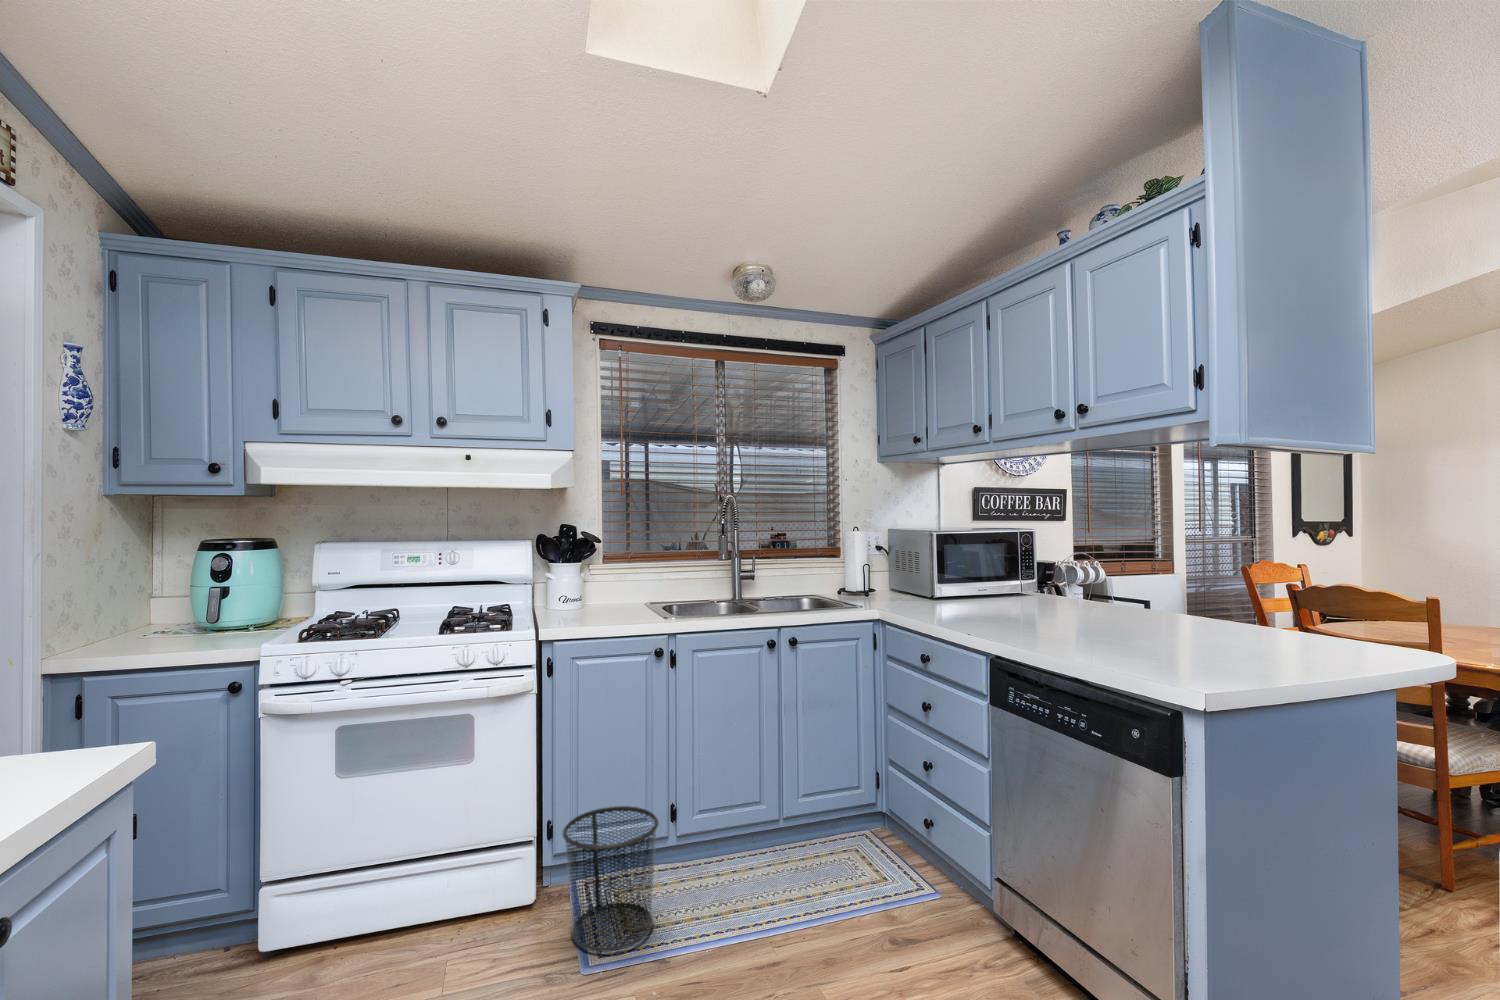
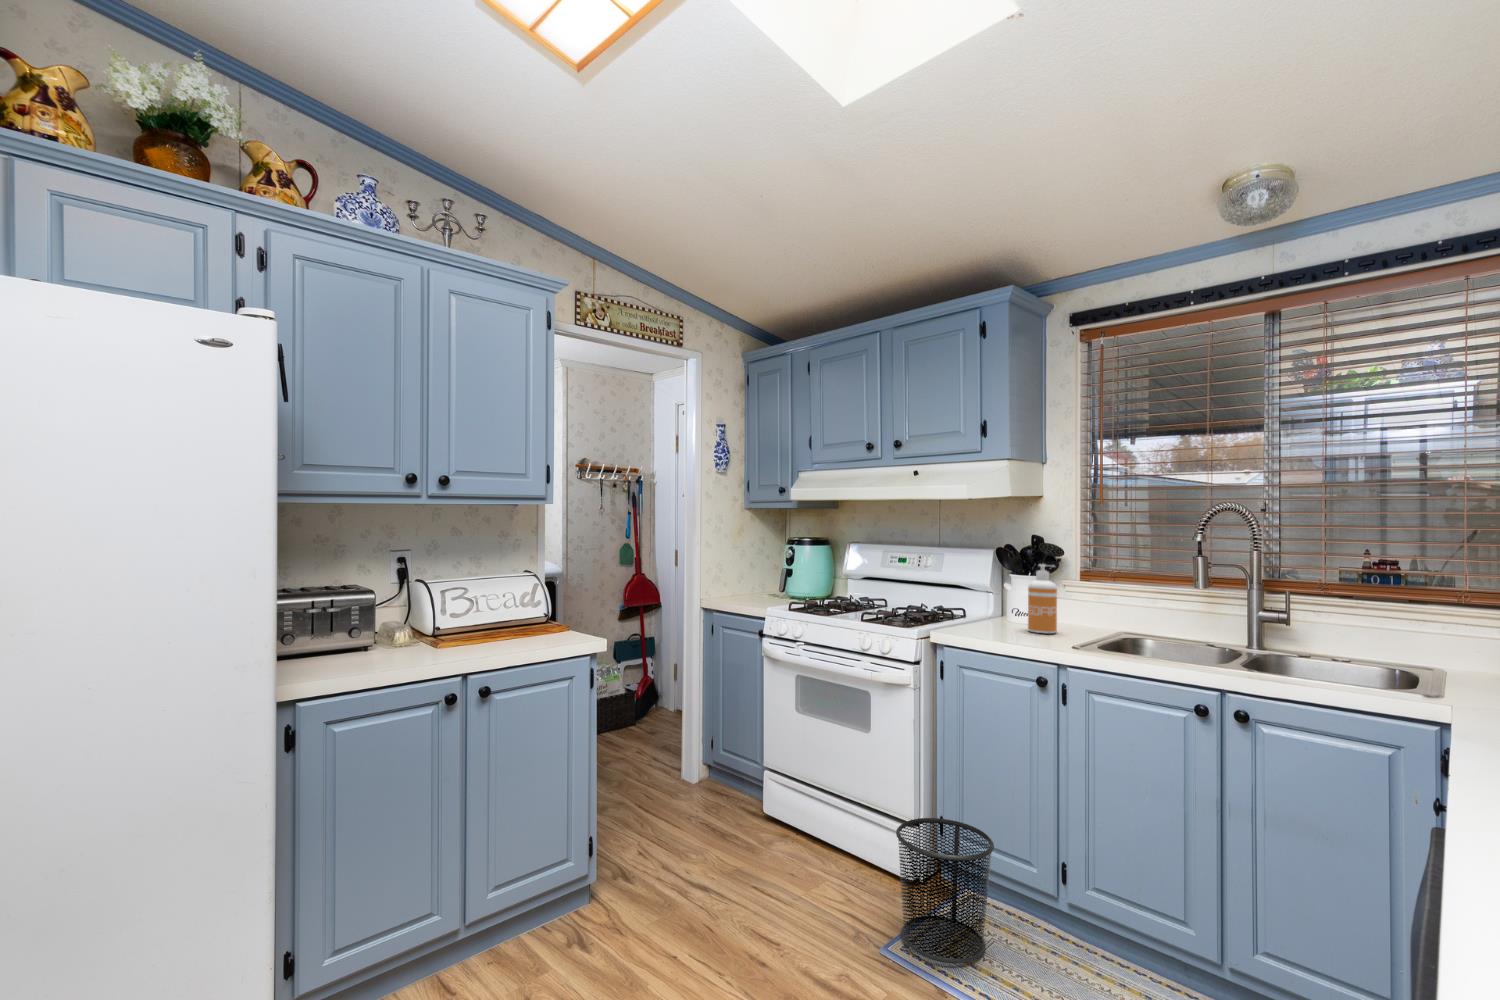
soap dispenser: none [592,550,617,613] -> present [1028,564,1057,633]

